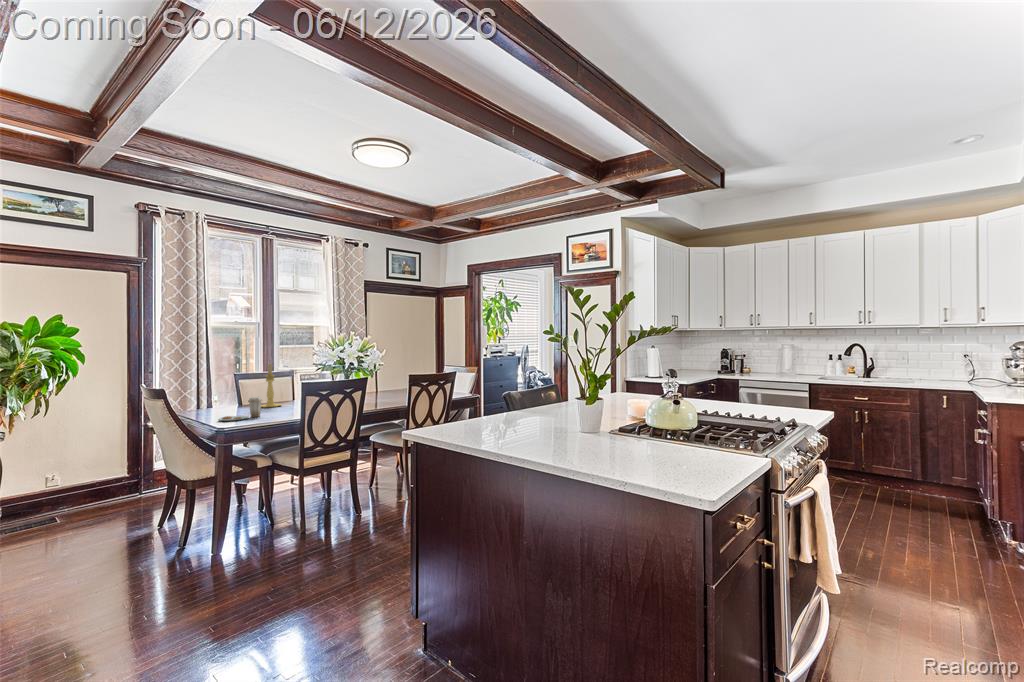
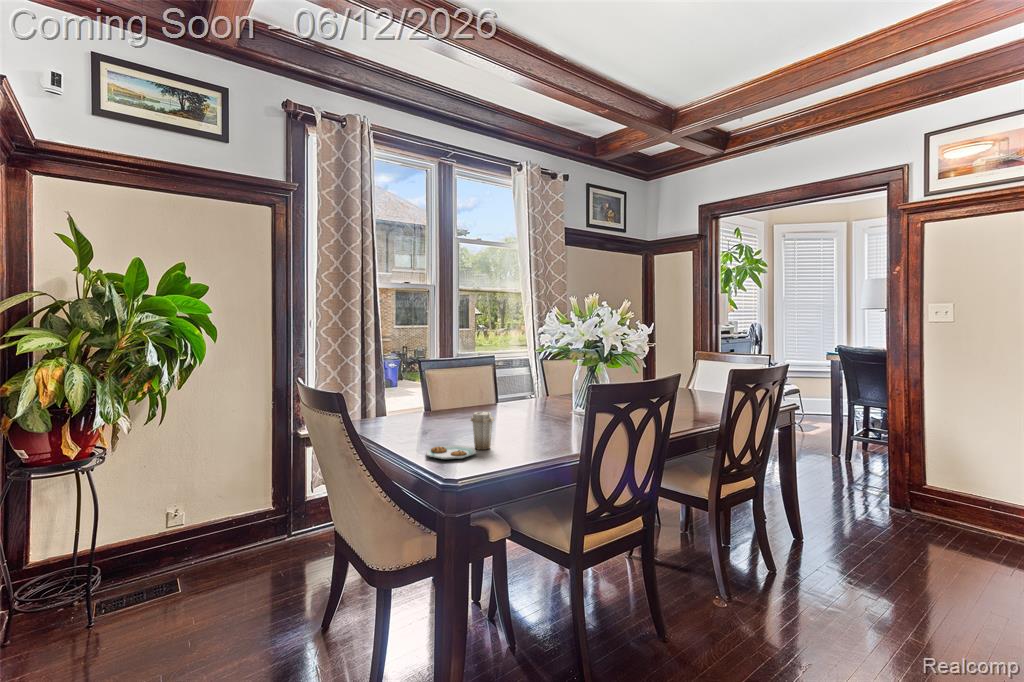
candle holder: present [261,364,281,408] -> none [462,347,497,422]

